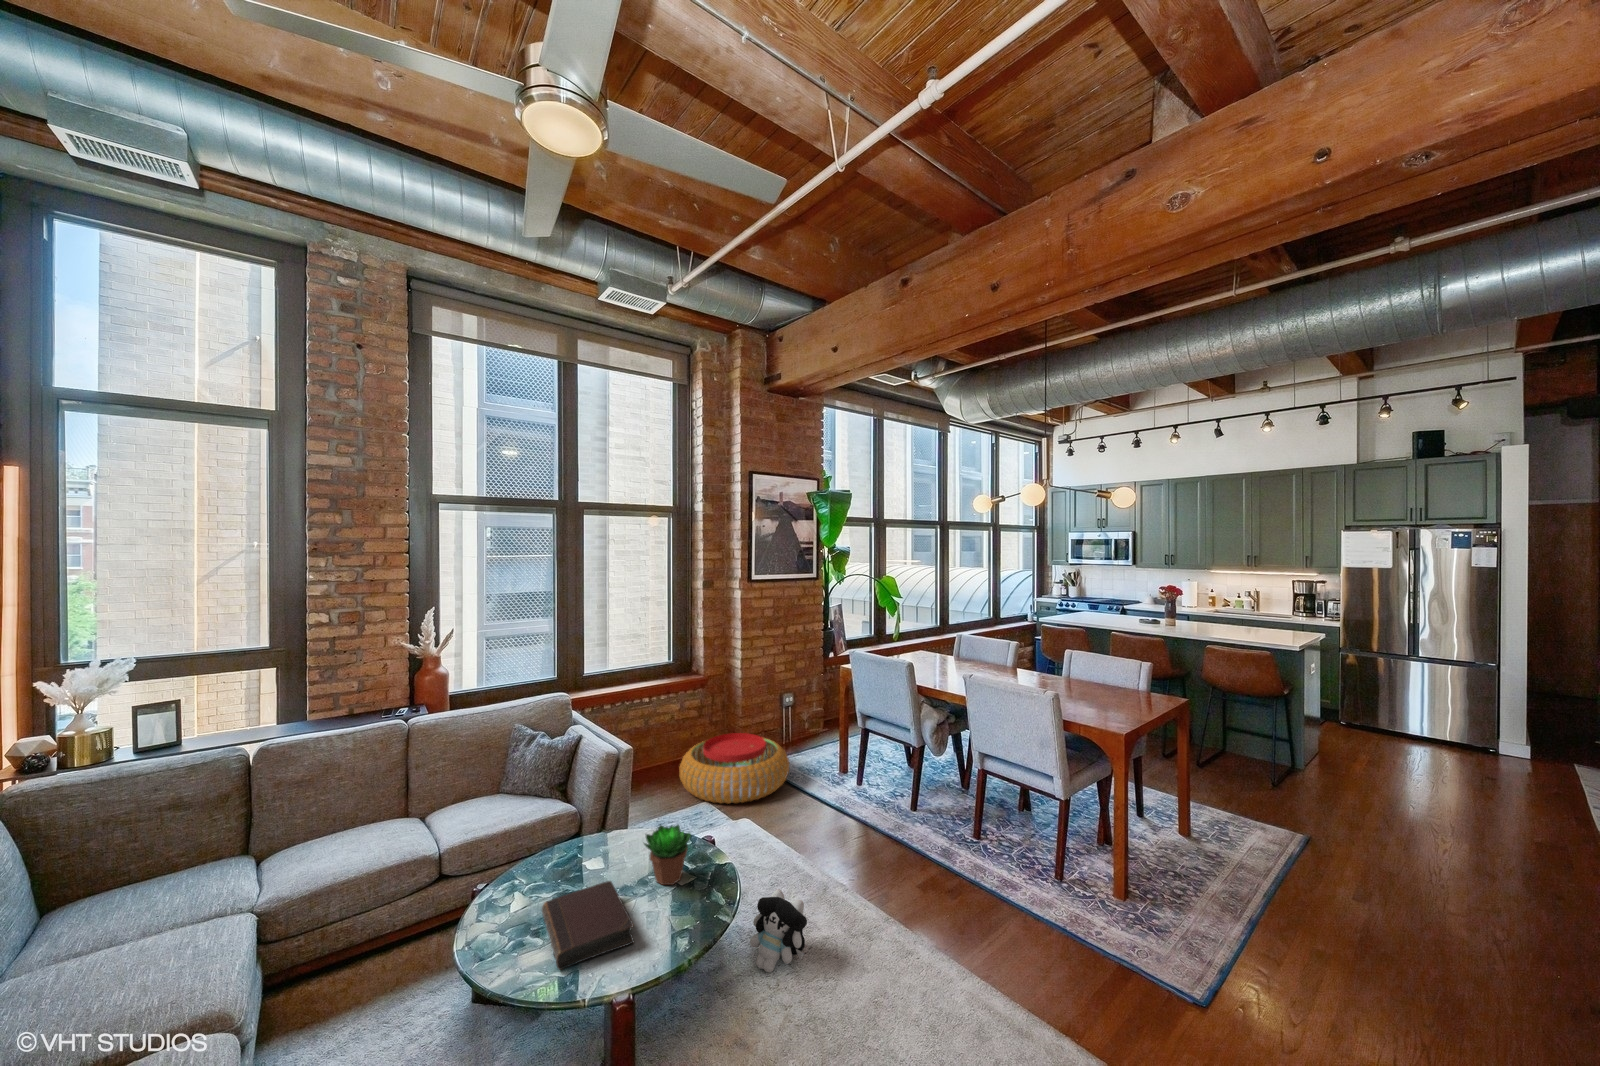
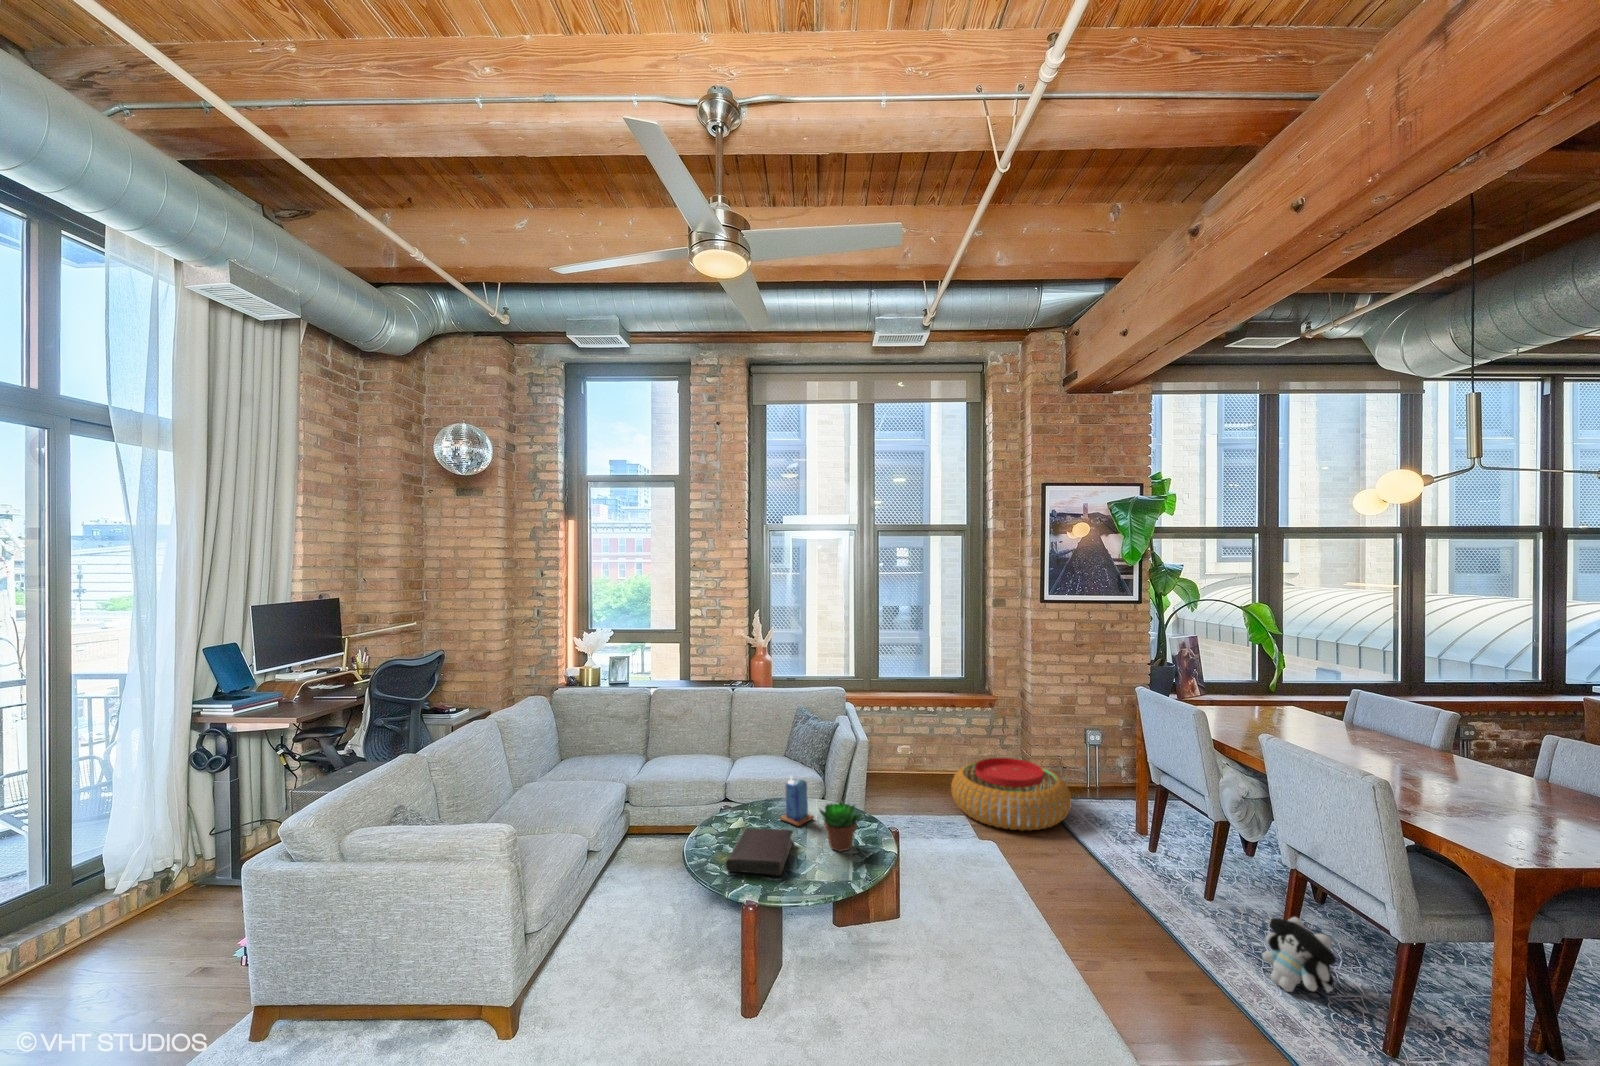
candle: none [569,813,611,874] -> present [780,777,814,826]
plush toy: present [750,889,807,972] -> present [1262,917,1336,992]

